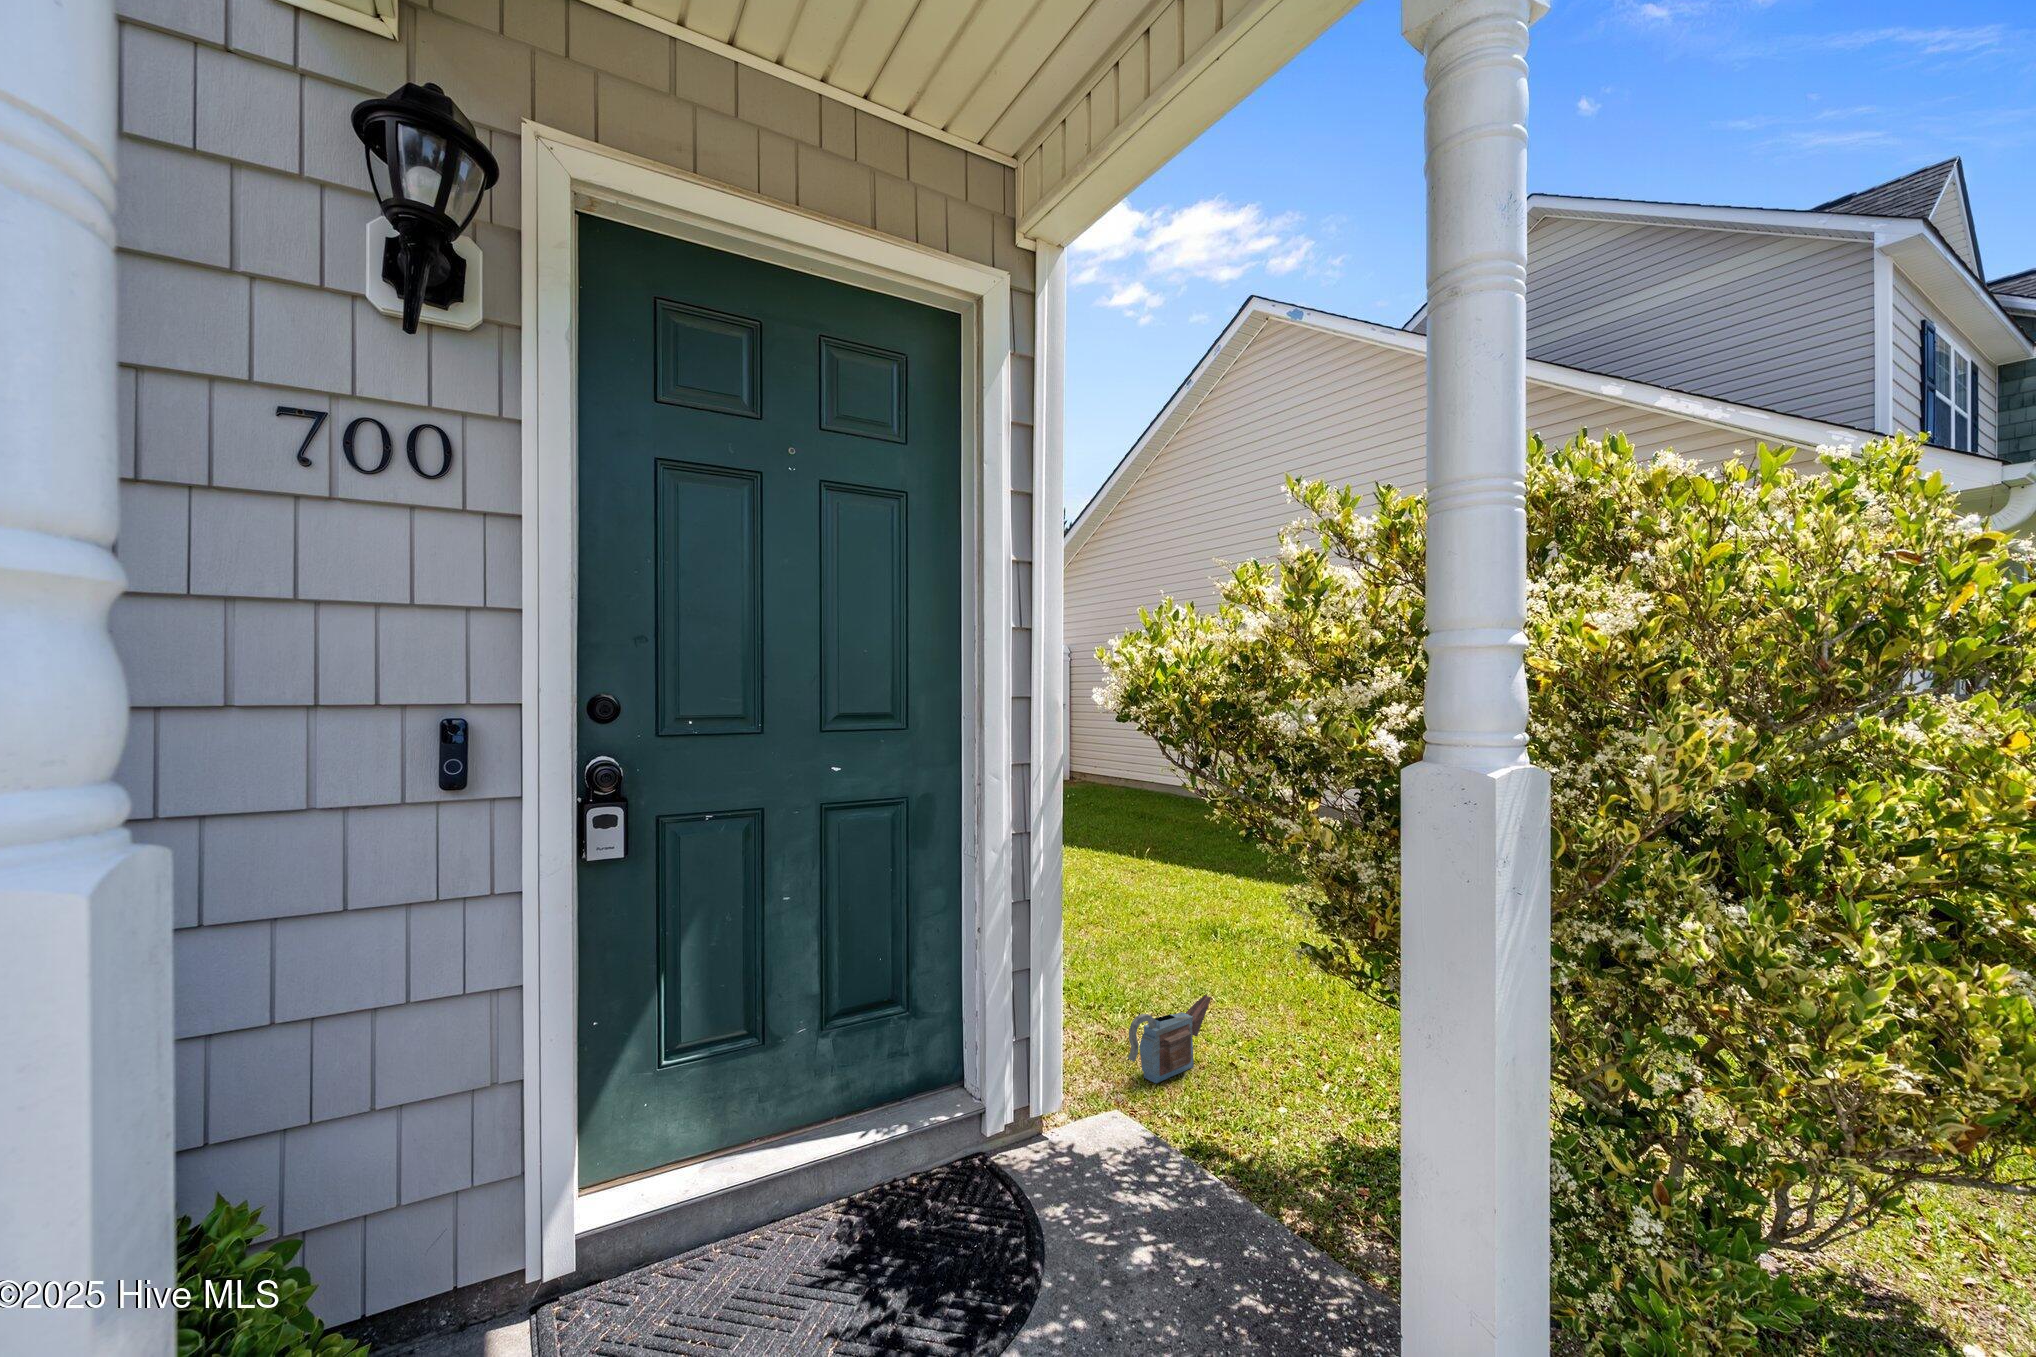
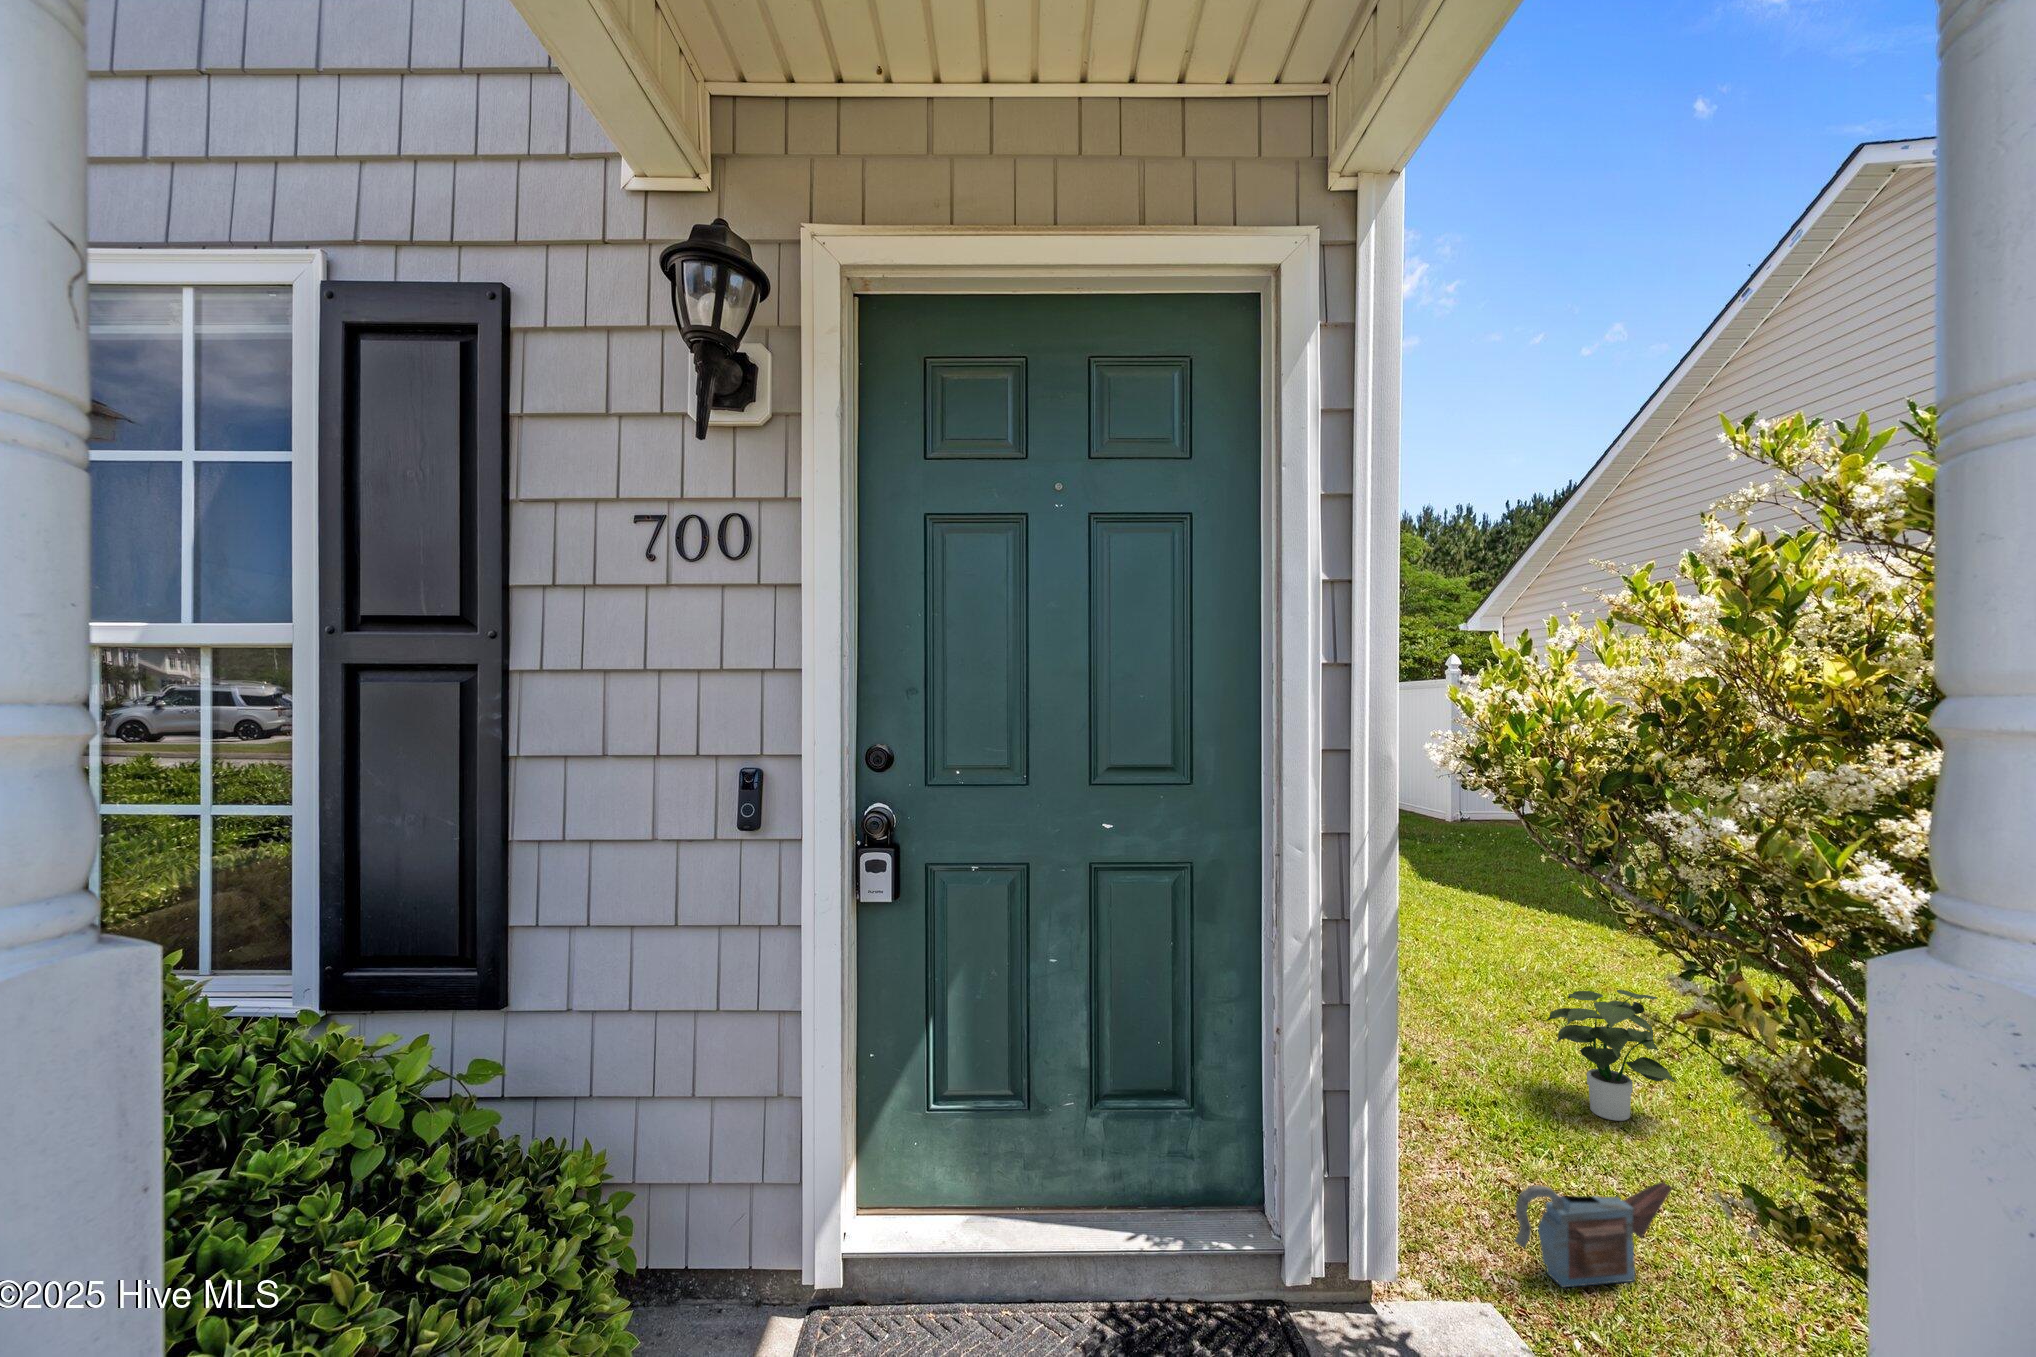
potted plant: none [1100,879,1184,972] -> present [1547,990,1683,1121]

